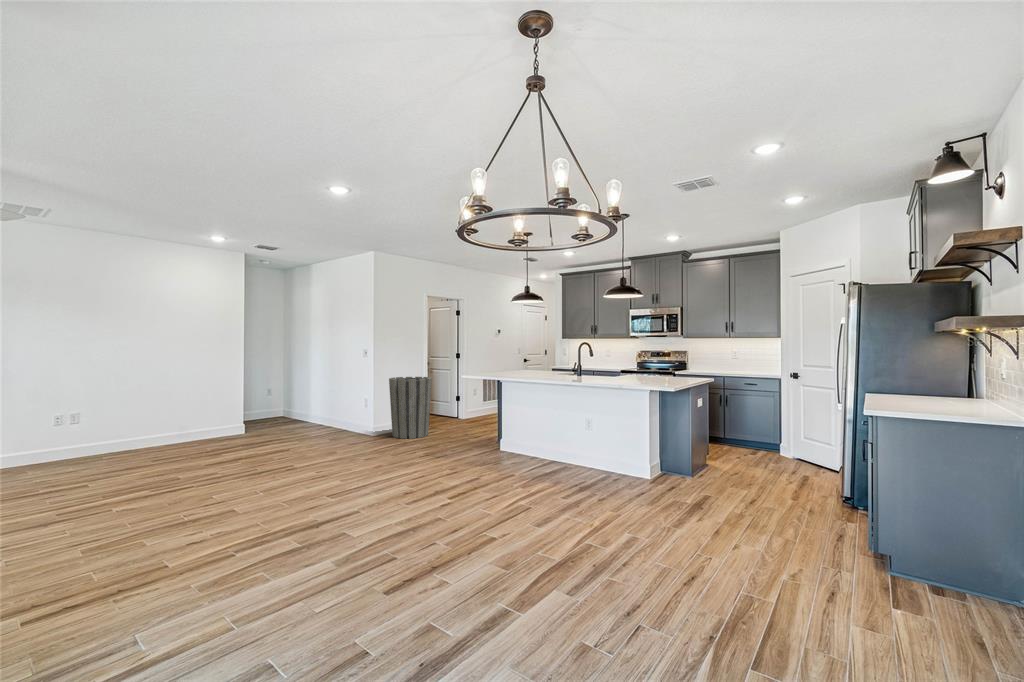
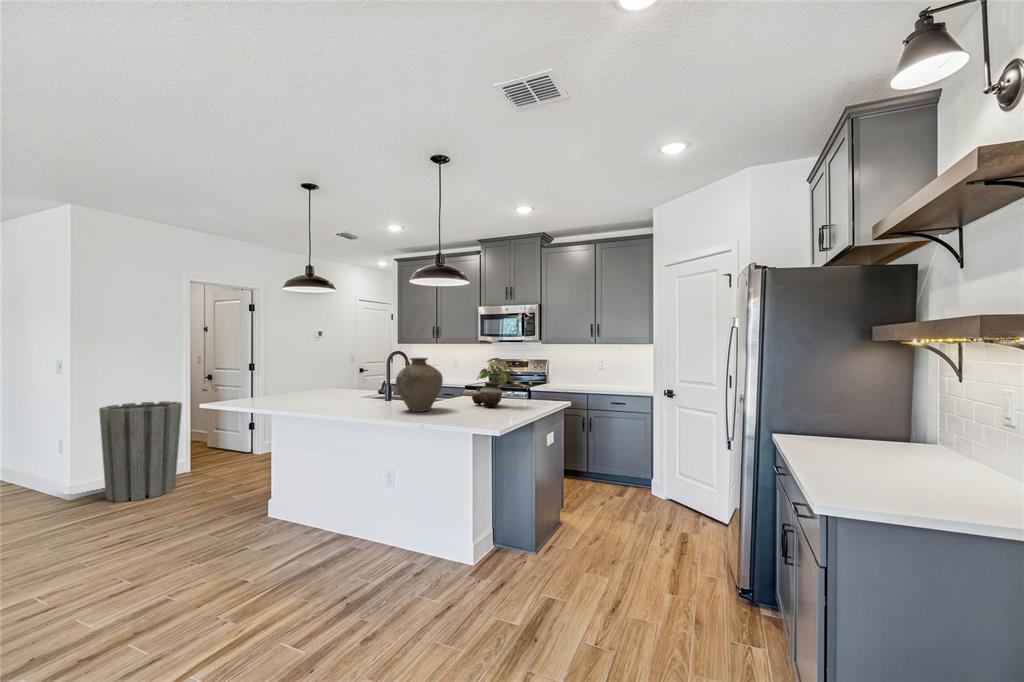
vase: none [595,345,626,380] -> present [396,358,443,412]
potted plant: none [643,346,675,380] -> present [472,358,514,407]

